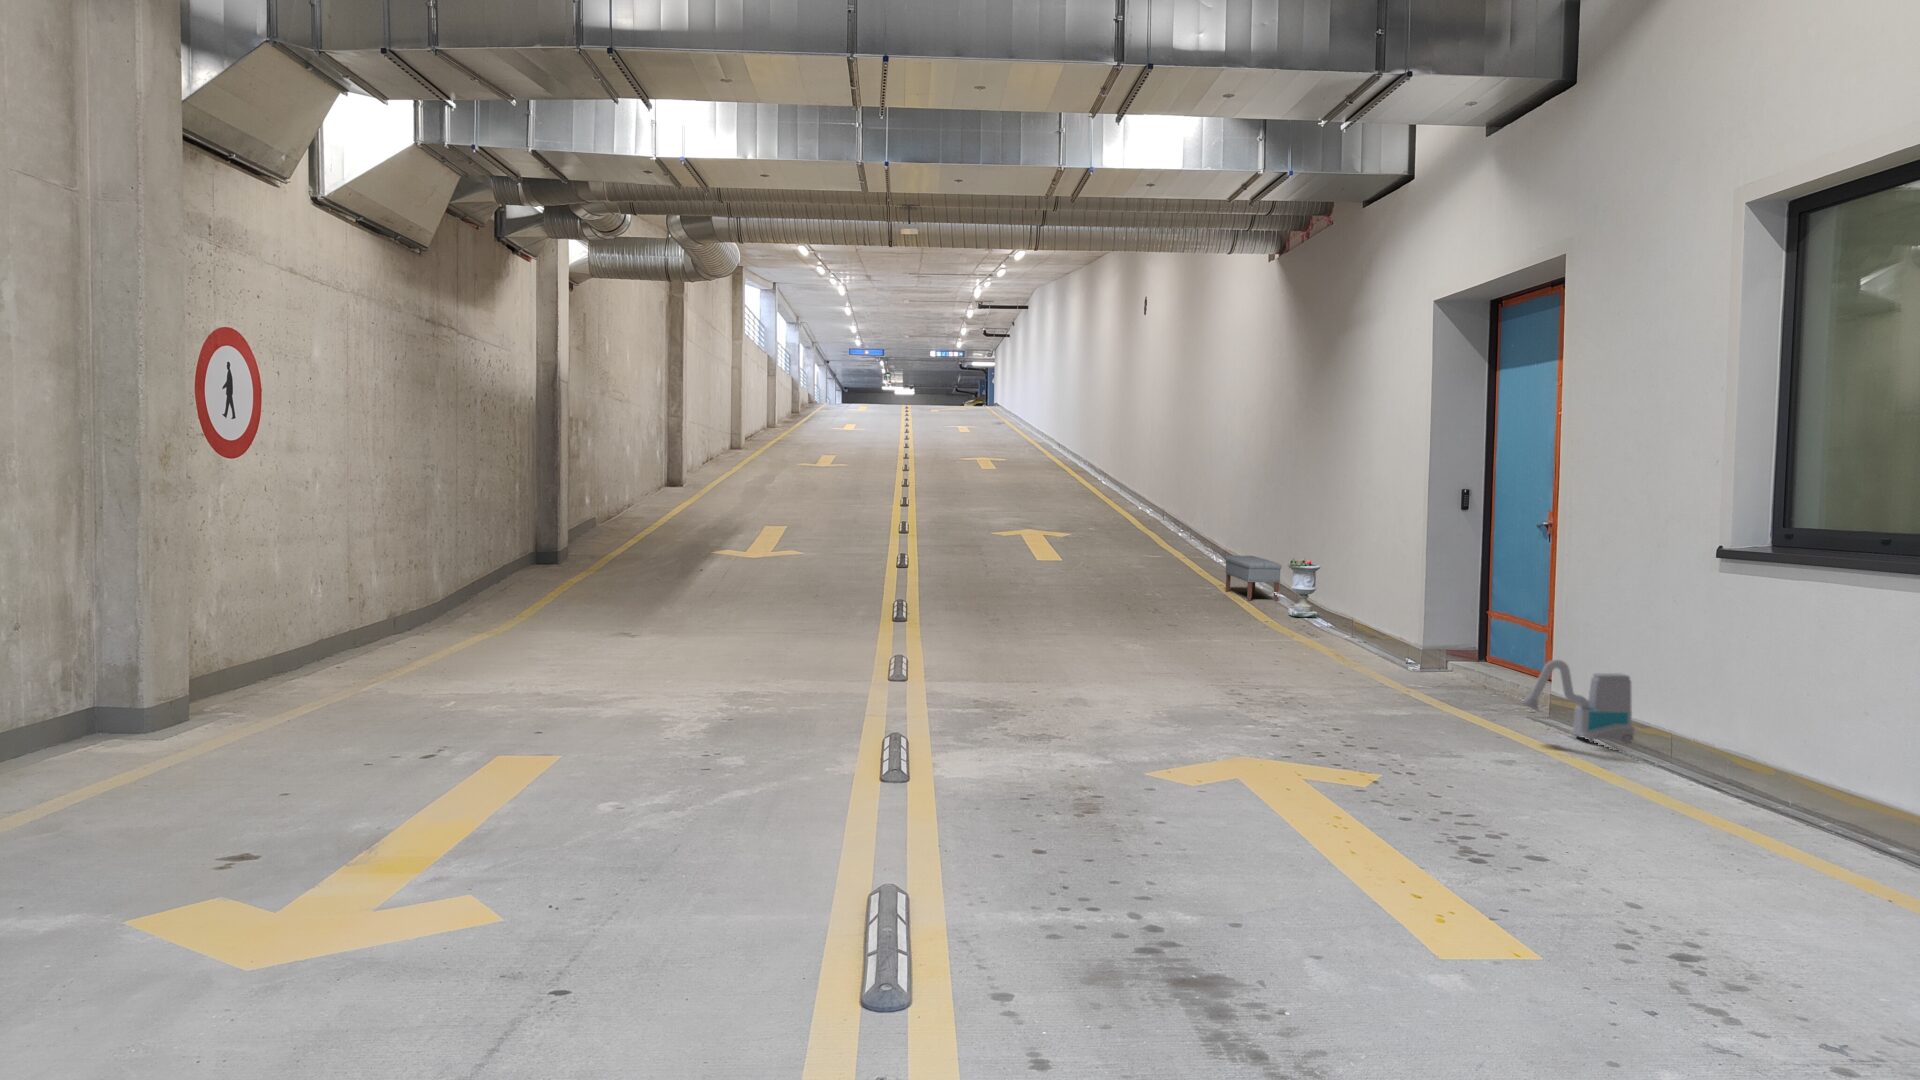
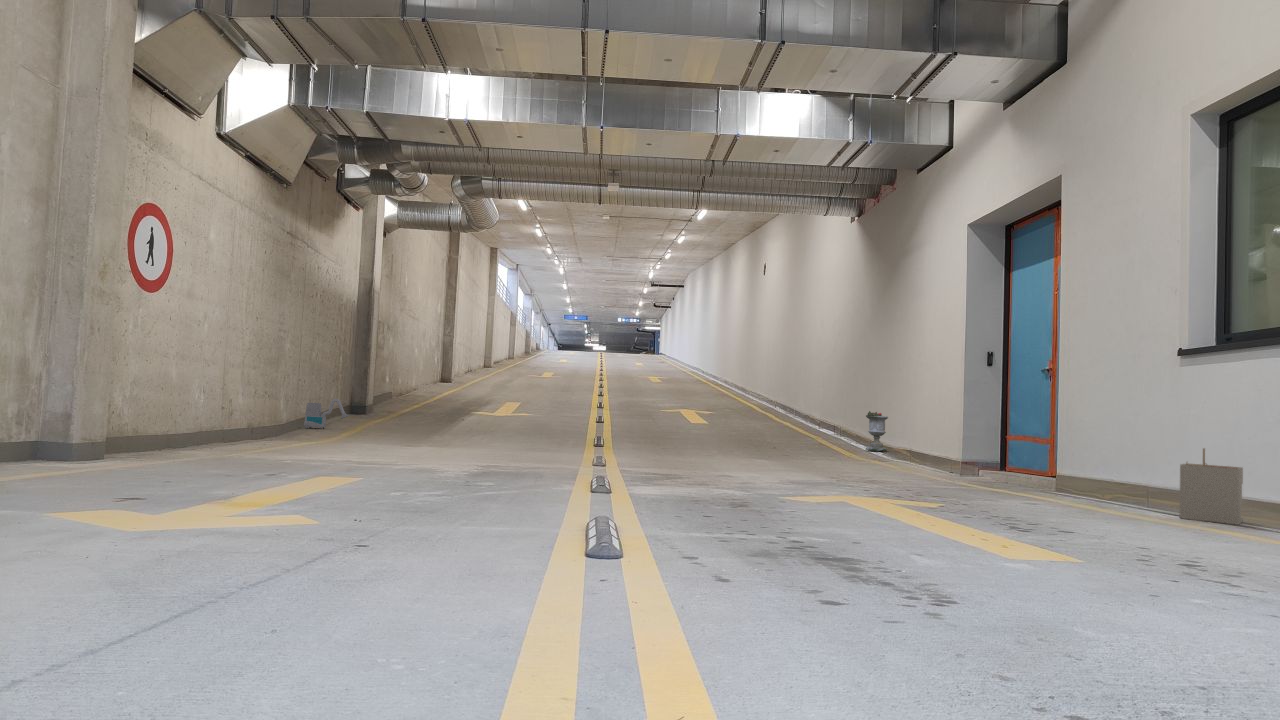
bench: present [1225,555,1281,601] -> none [820,418,860,446]
vacuum cleaner: present [1520,659,1634,744] -> present [304,399,349,429]
storage bin: none [1684,702,1775,812] -> present [1180,449,1243,525]

